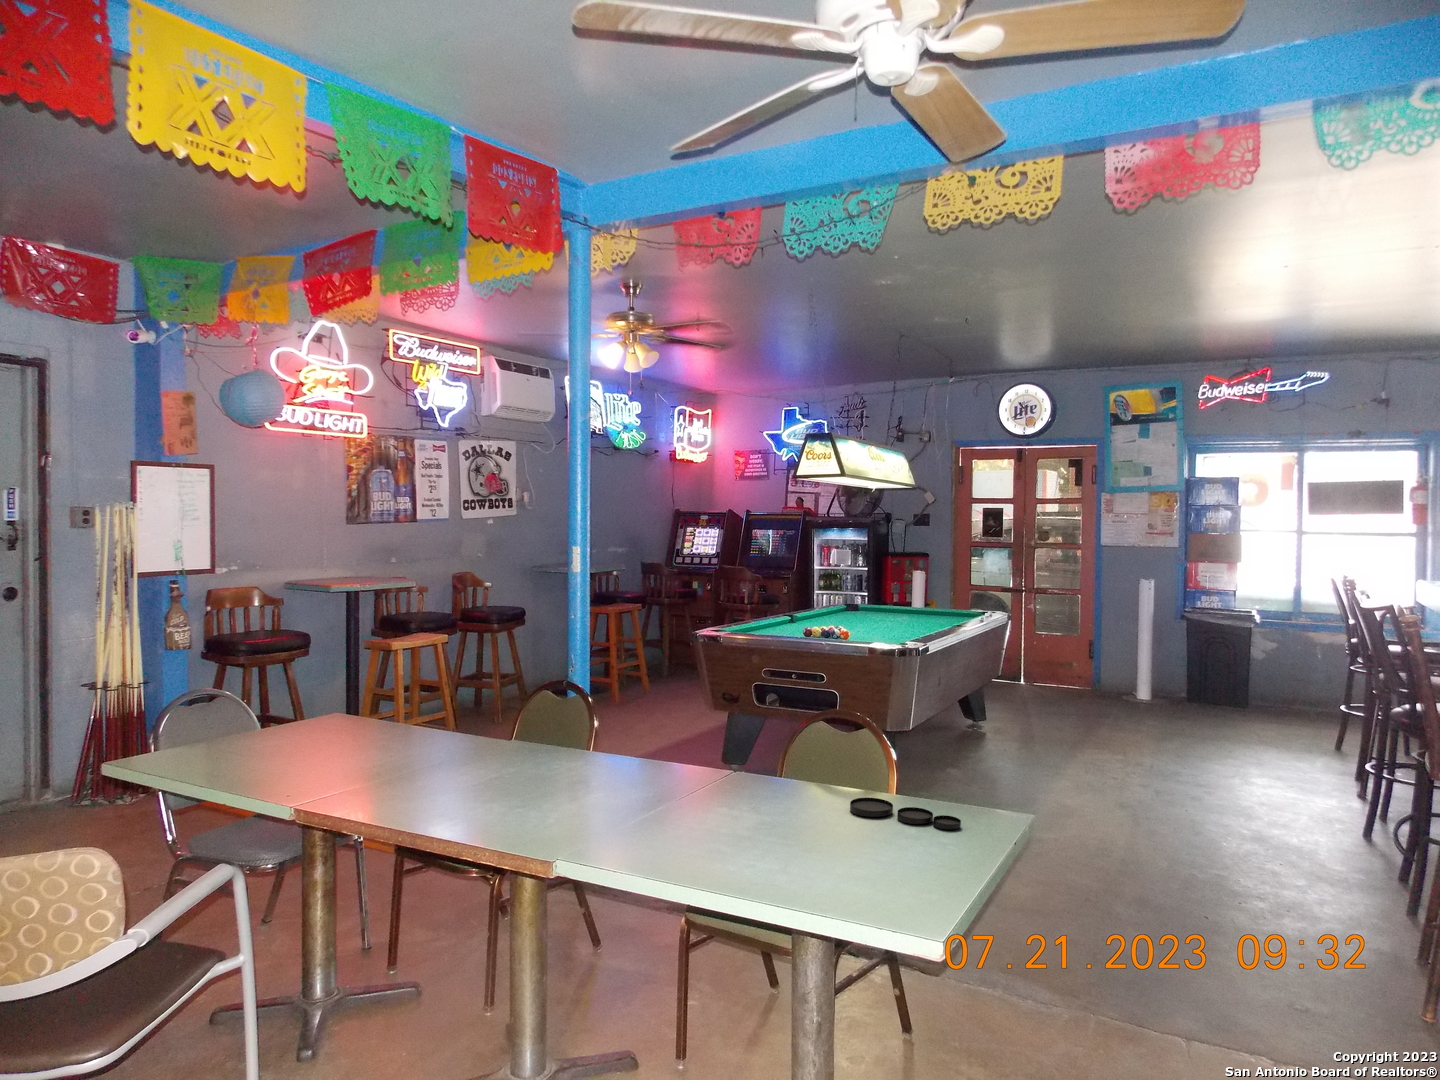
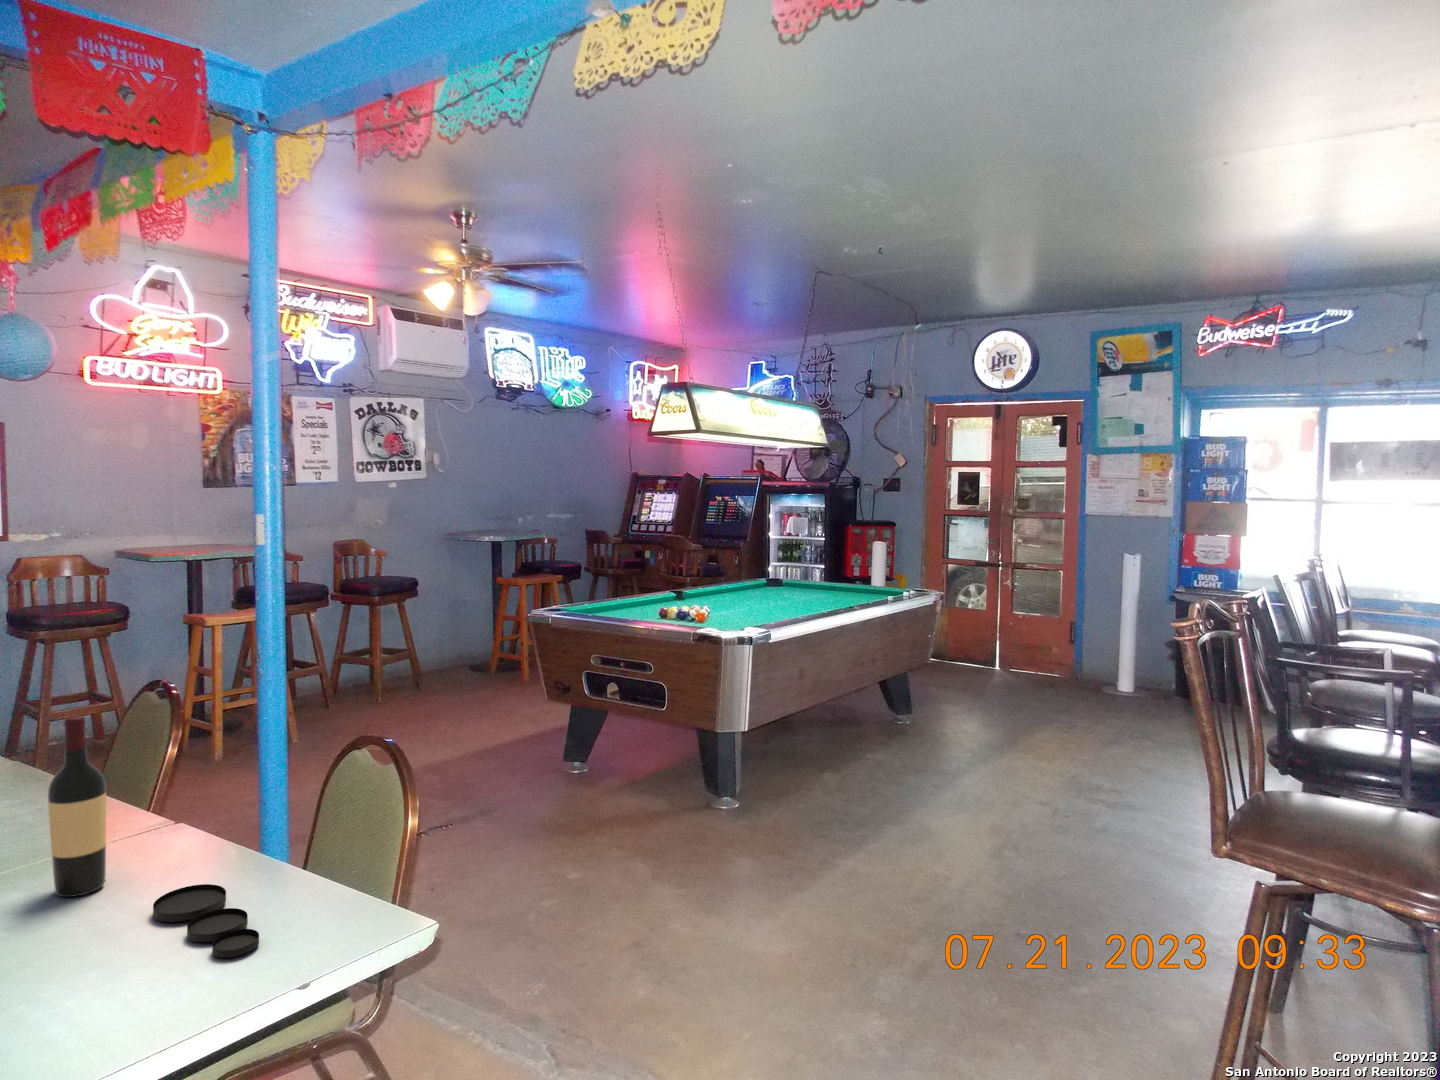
wine bottle: none [759,684,791,809] -> present [48,716,106,897]

